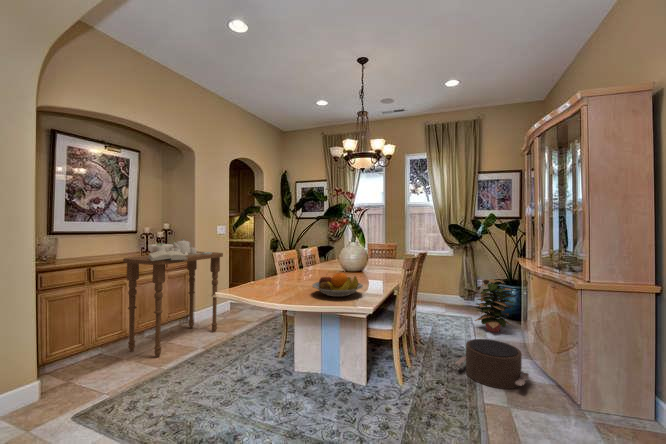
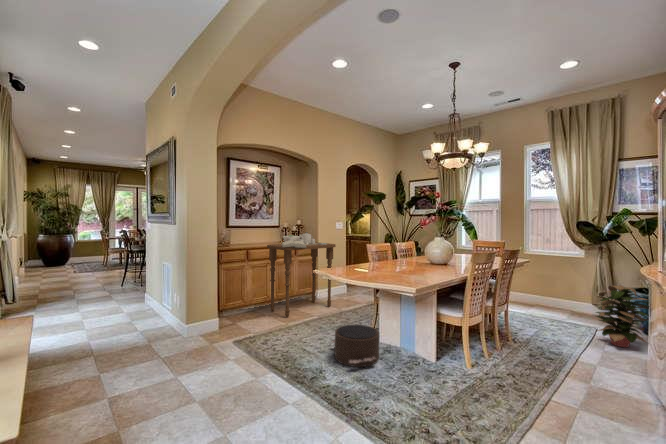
fruit bowl: present [312,273,363,297] -> none [382,262,425,281]
pouf: present [456,339,529,389] -> present [332,325,379,367]

